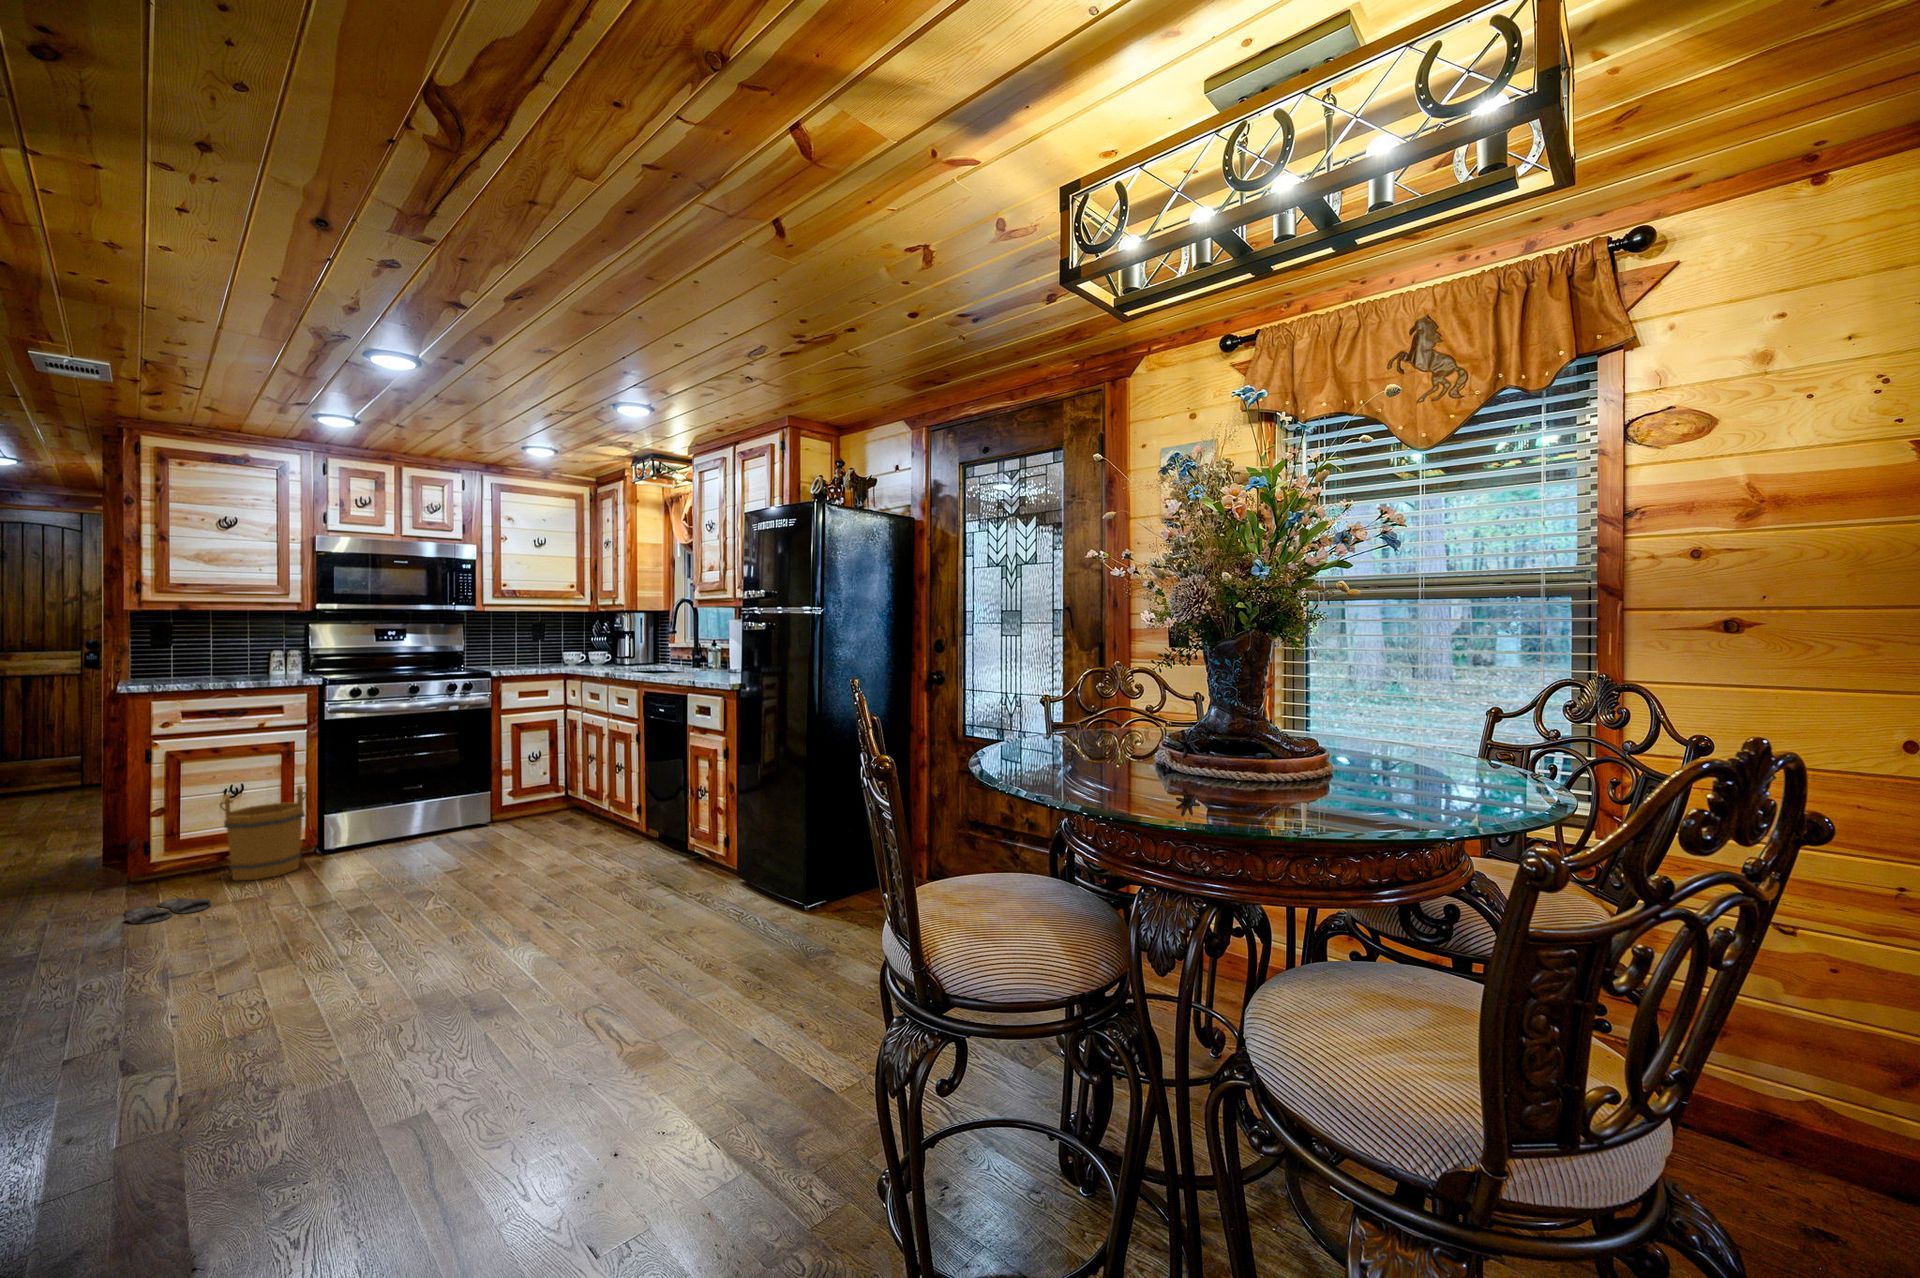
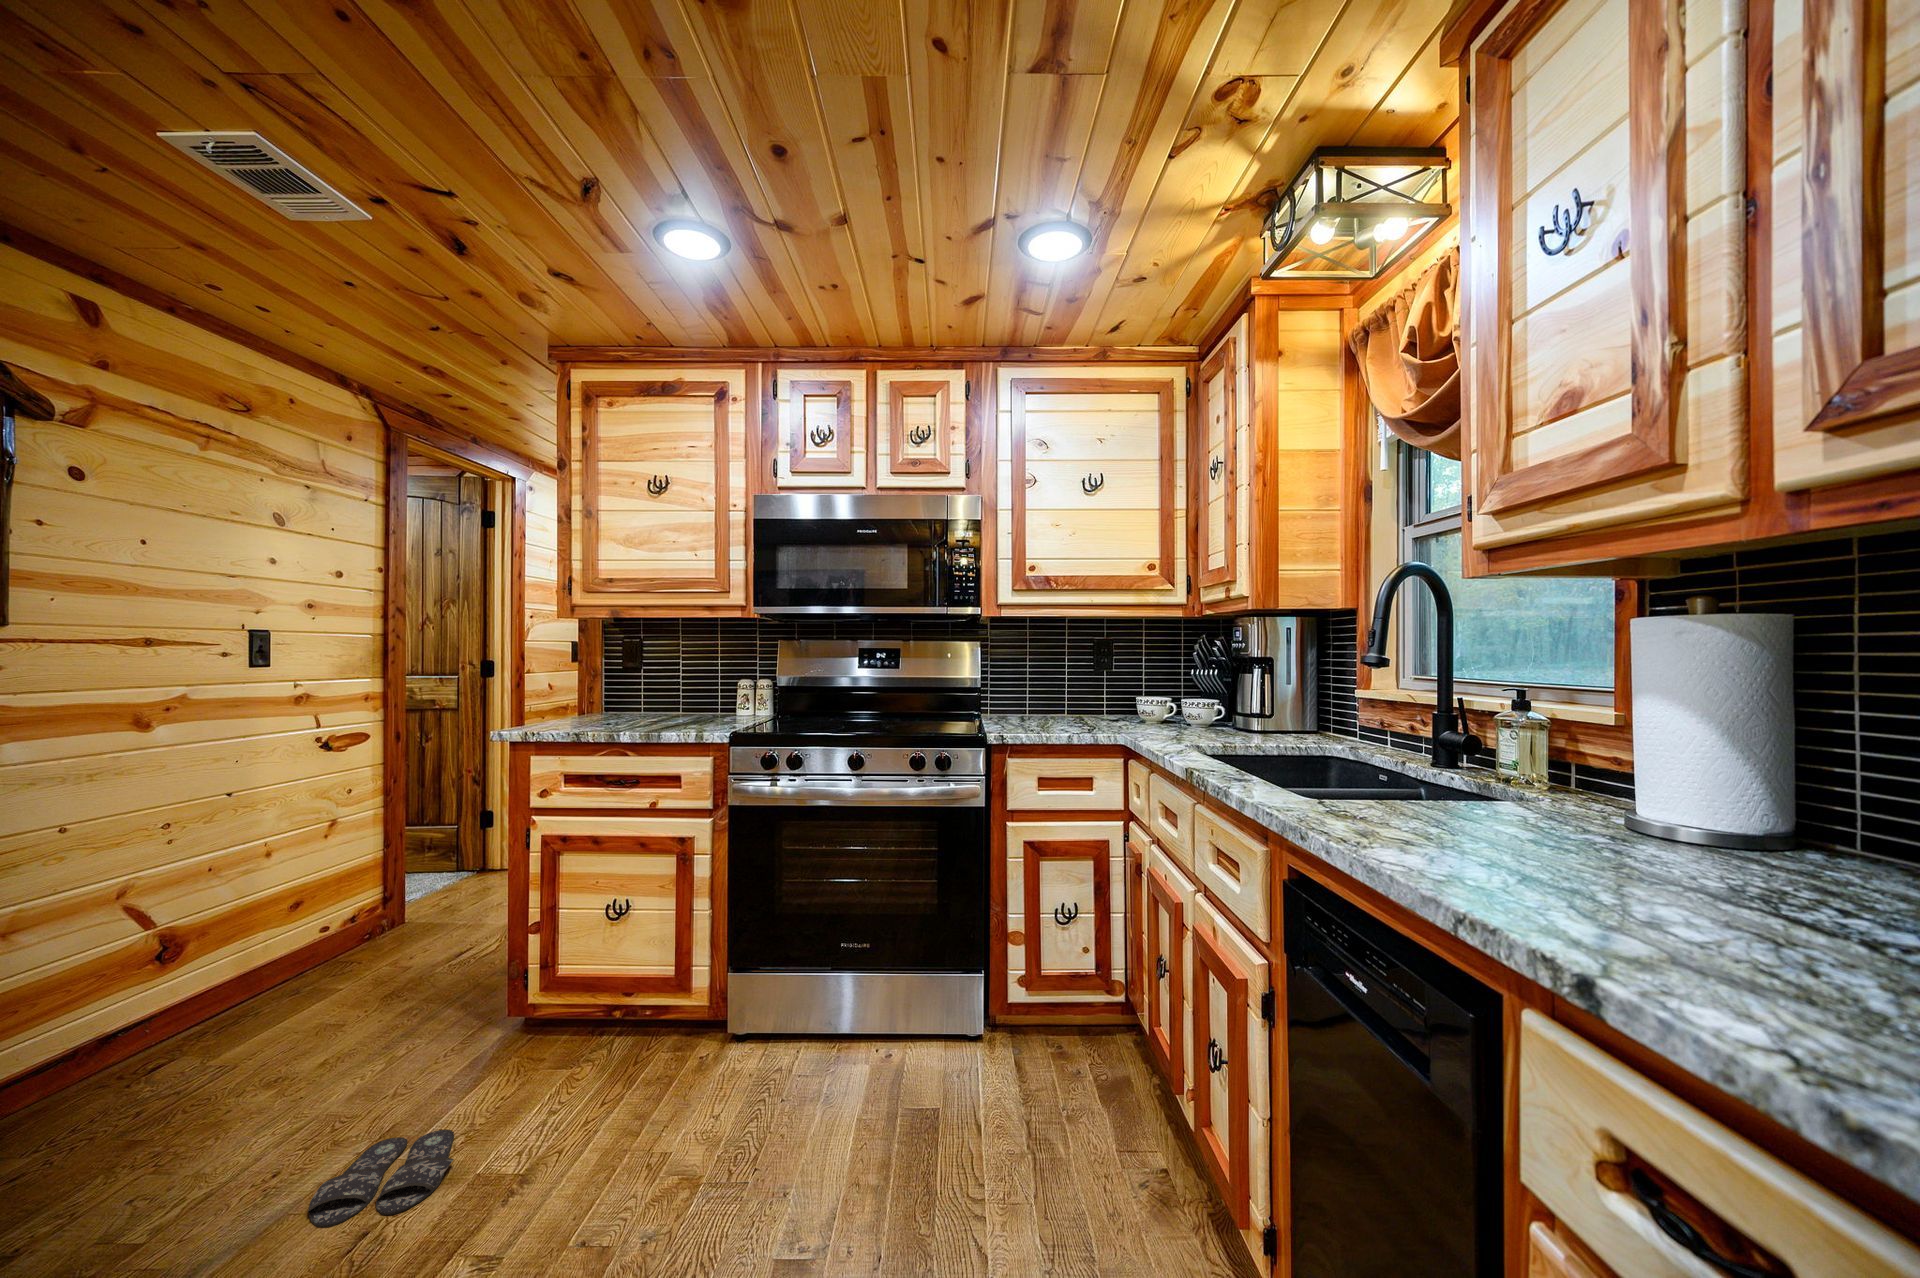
bucket: present [220,785,307,880] -> none [554,927,680,1107]

